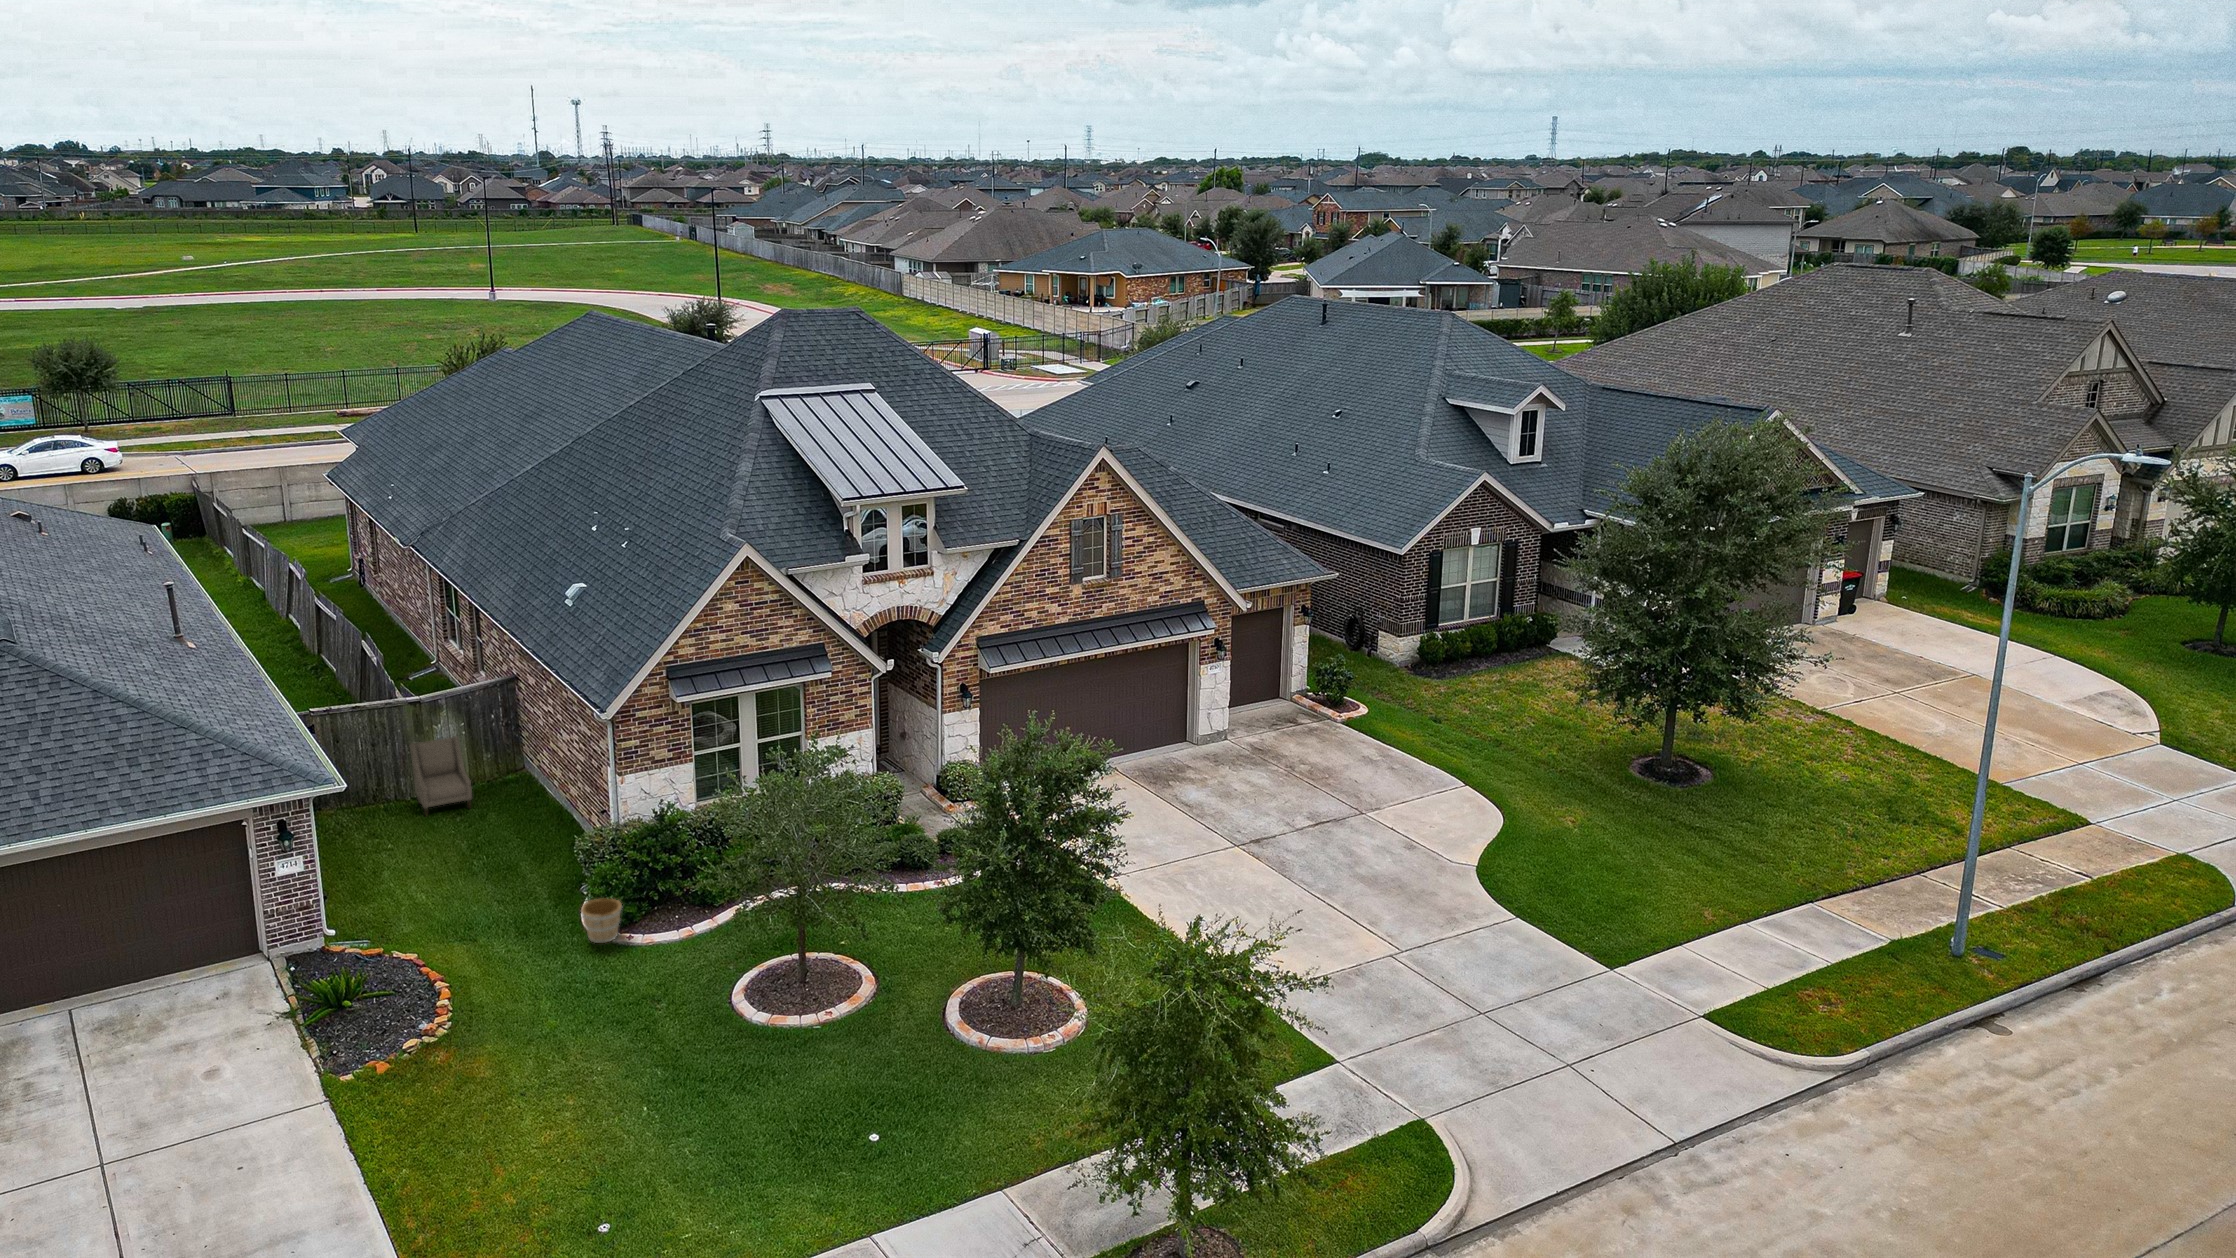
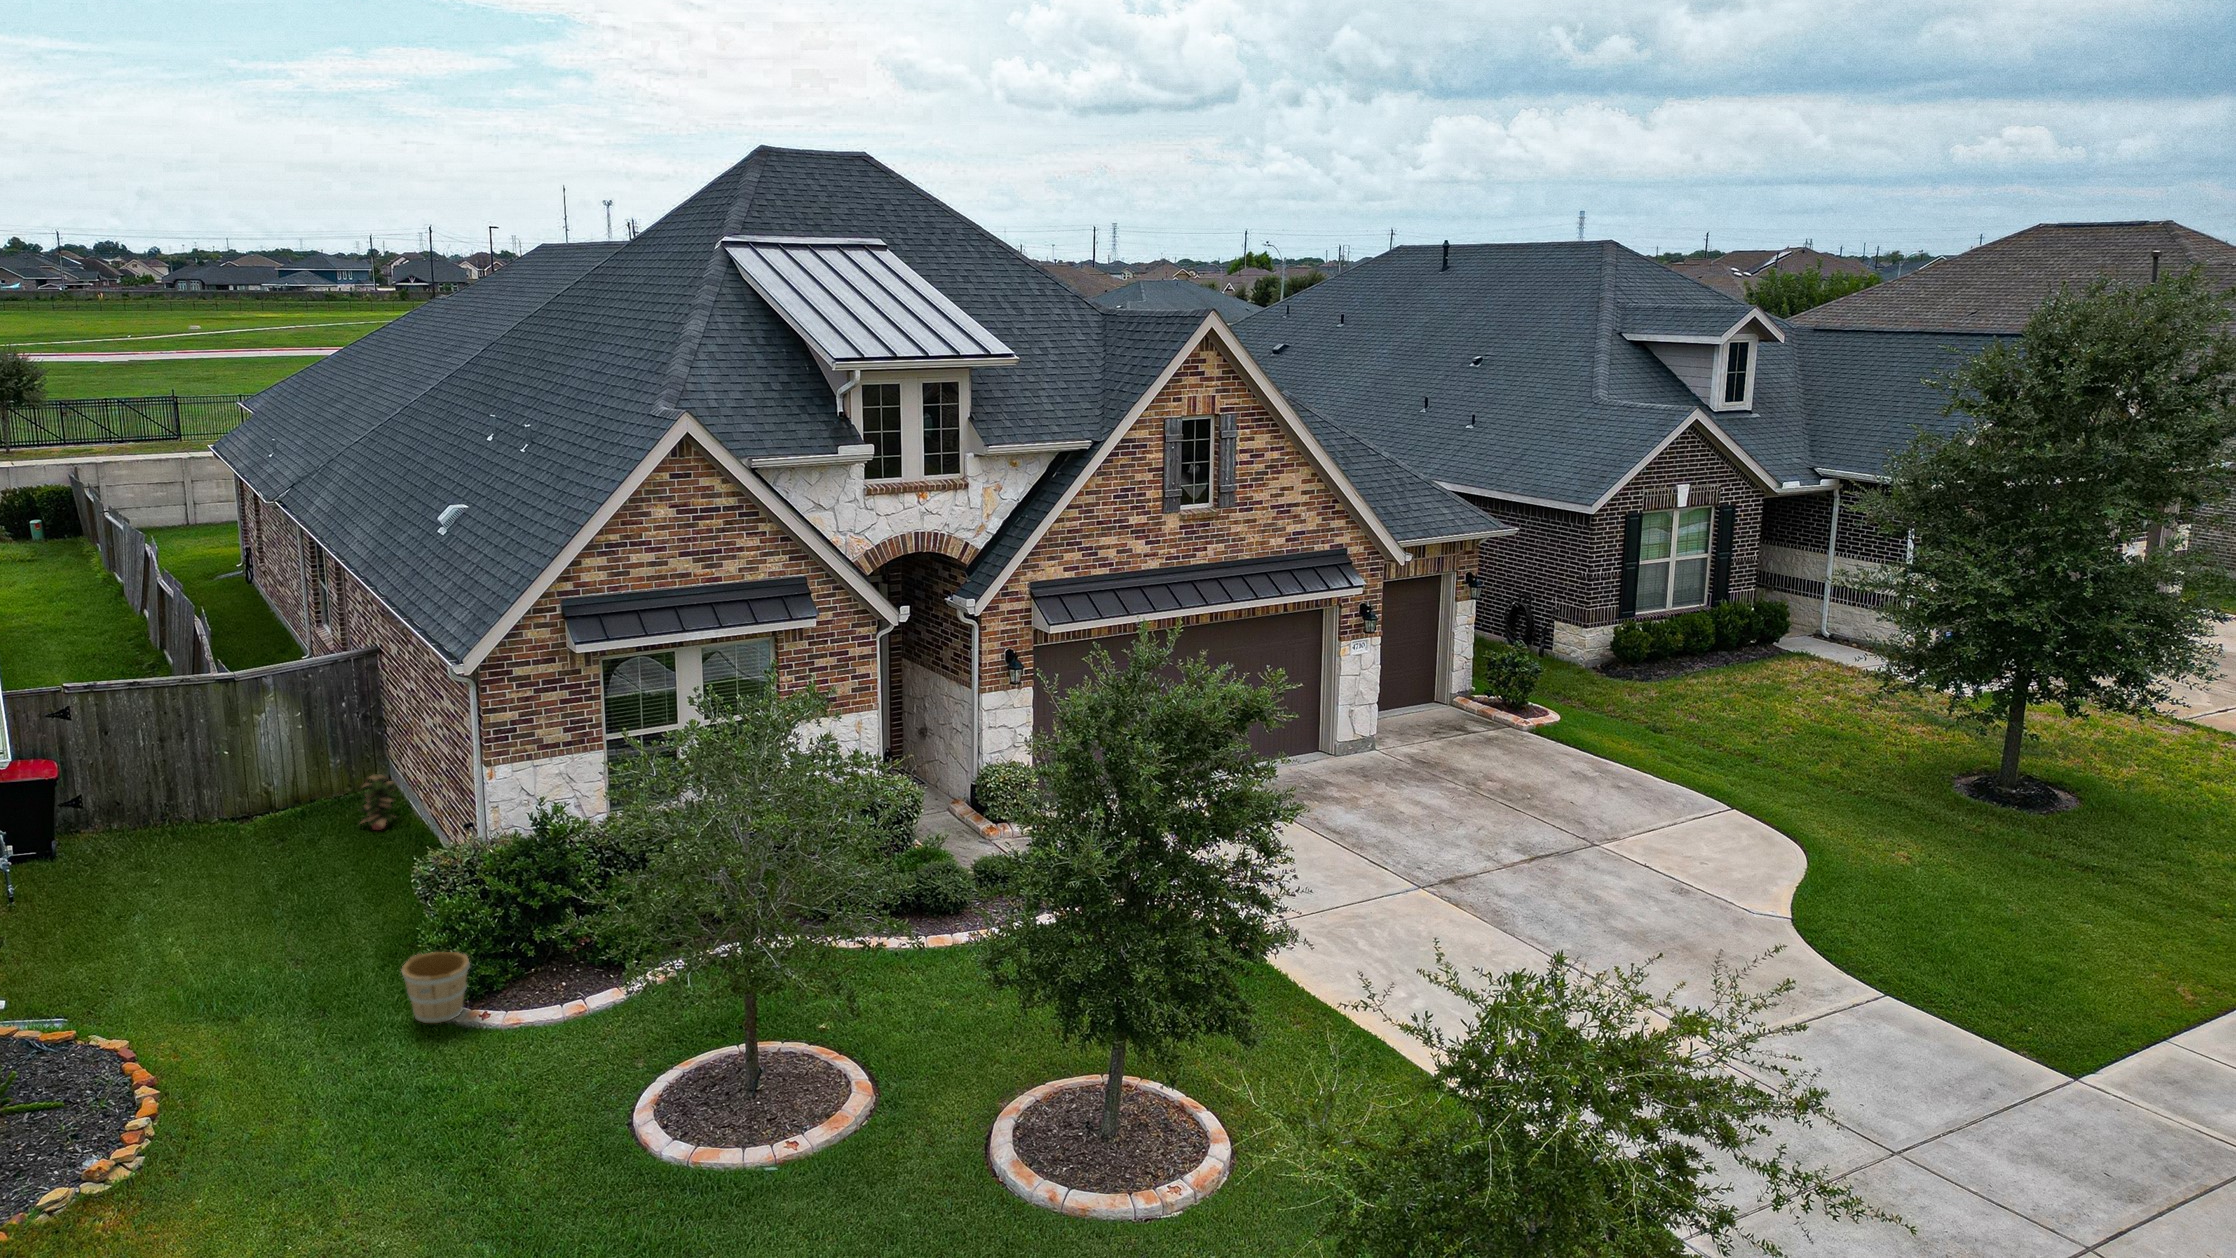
chair: present [410,736,472,816] -> none [197,720,286,837]
decorative plant: none [521,772,549,811] -> present [360,774,398,830]

